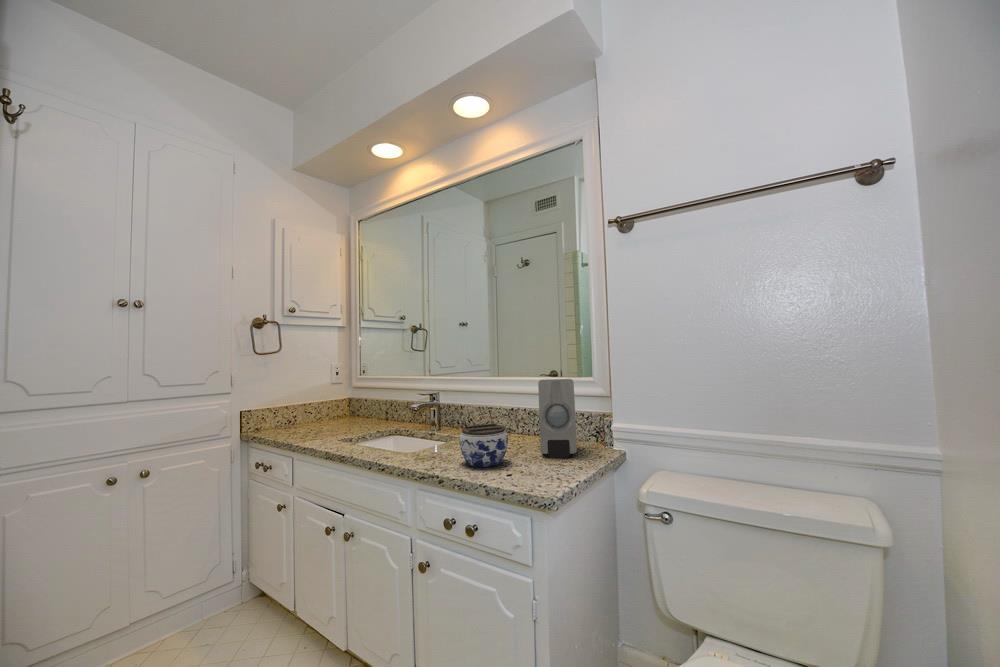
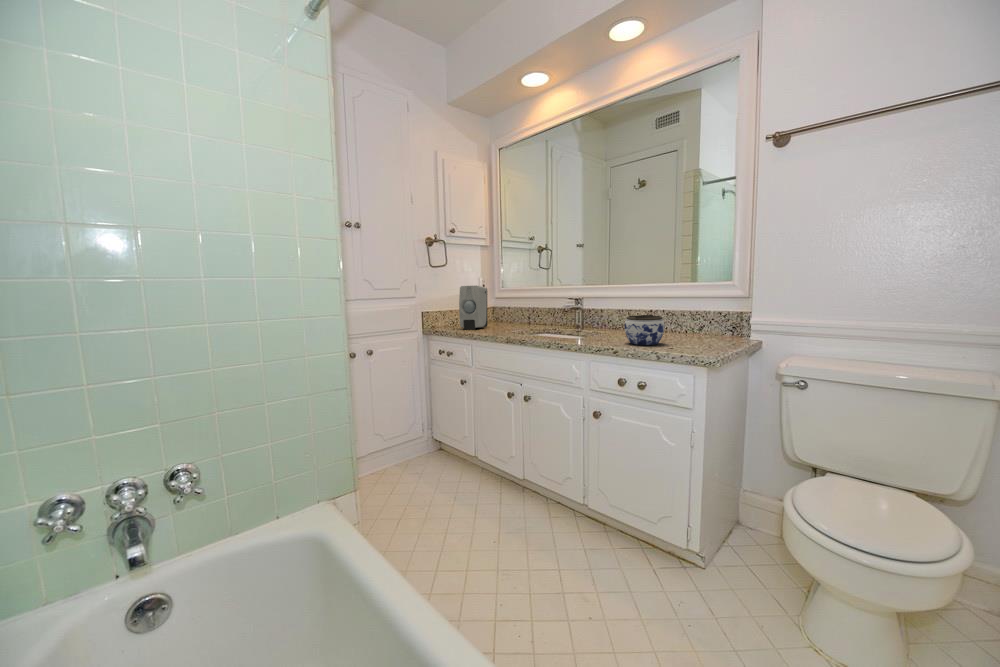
soap dispenser: present [538,379,577,458] -> present [459,286,488,330]

